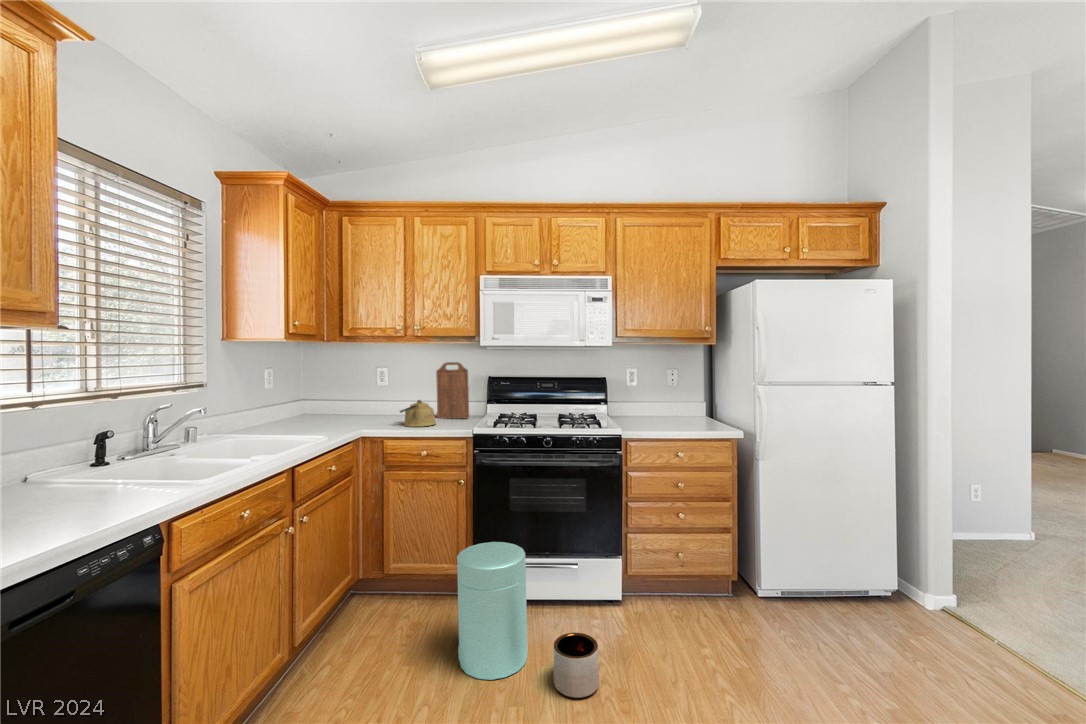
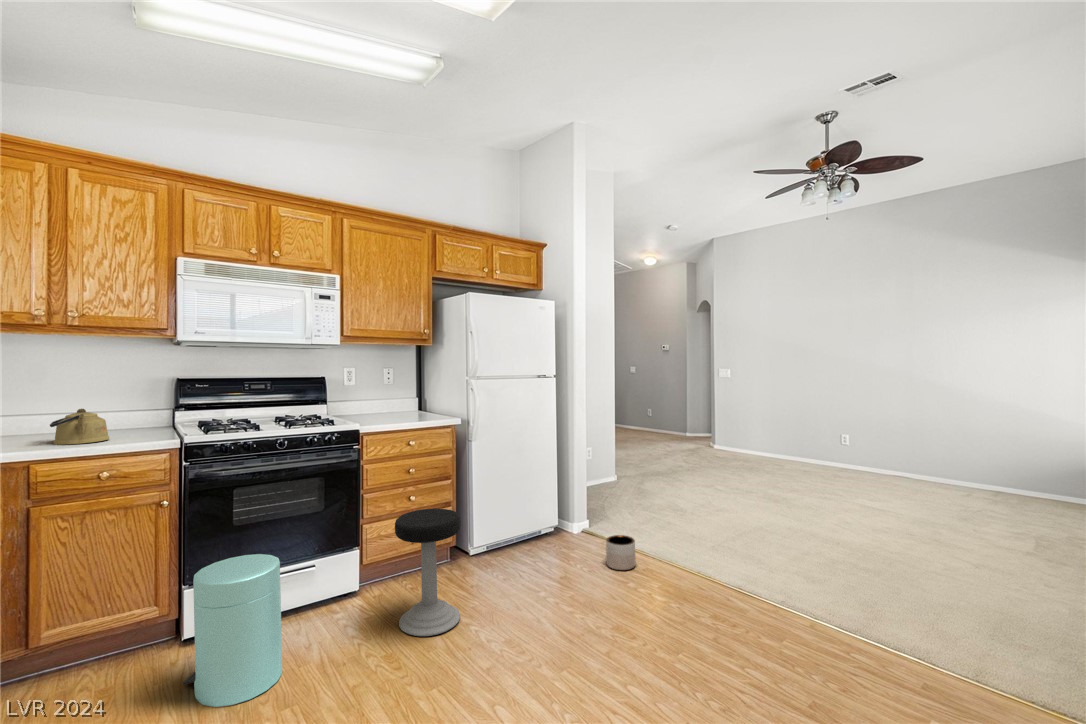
cutting board: present [436,362,469,419] -> none [95,360,150,434]
stool: none [641,533,717,687] -> present [395,508,461,636]
planter: present [554,633,599,698] -> present [606,535,636,570]

